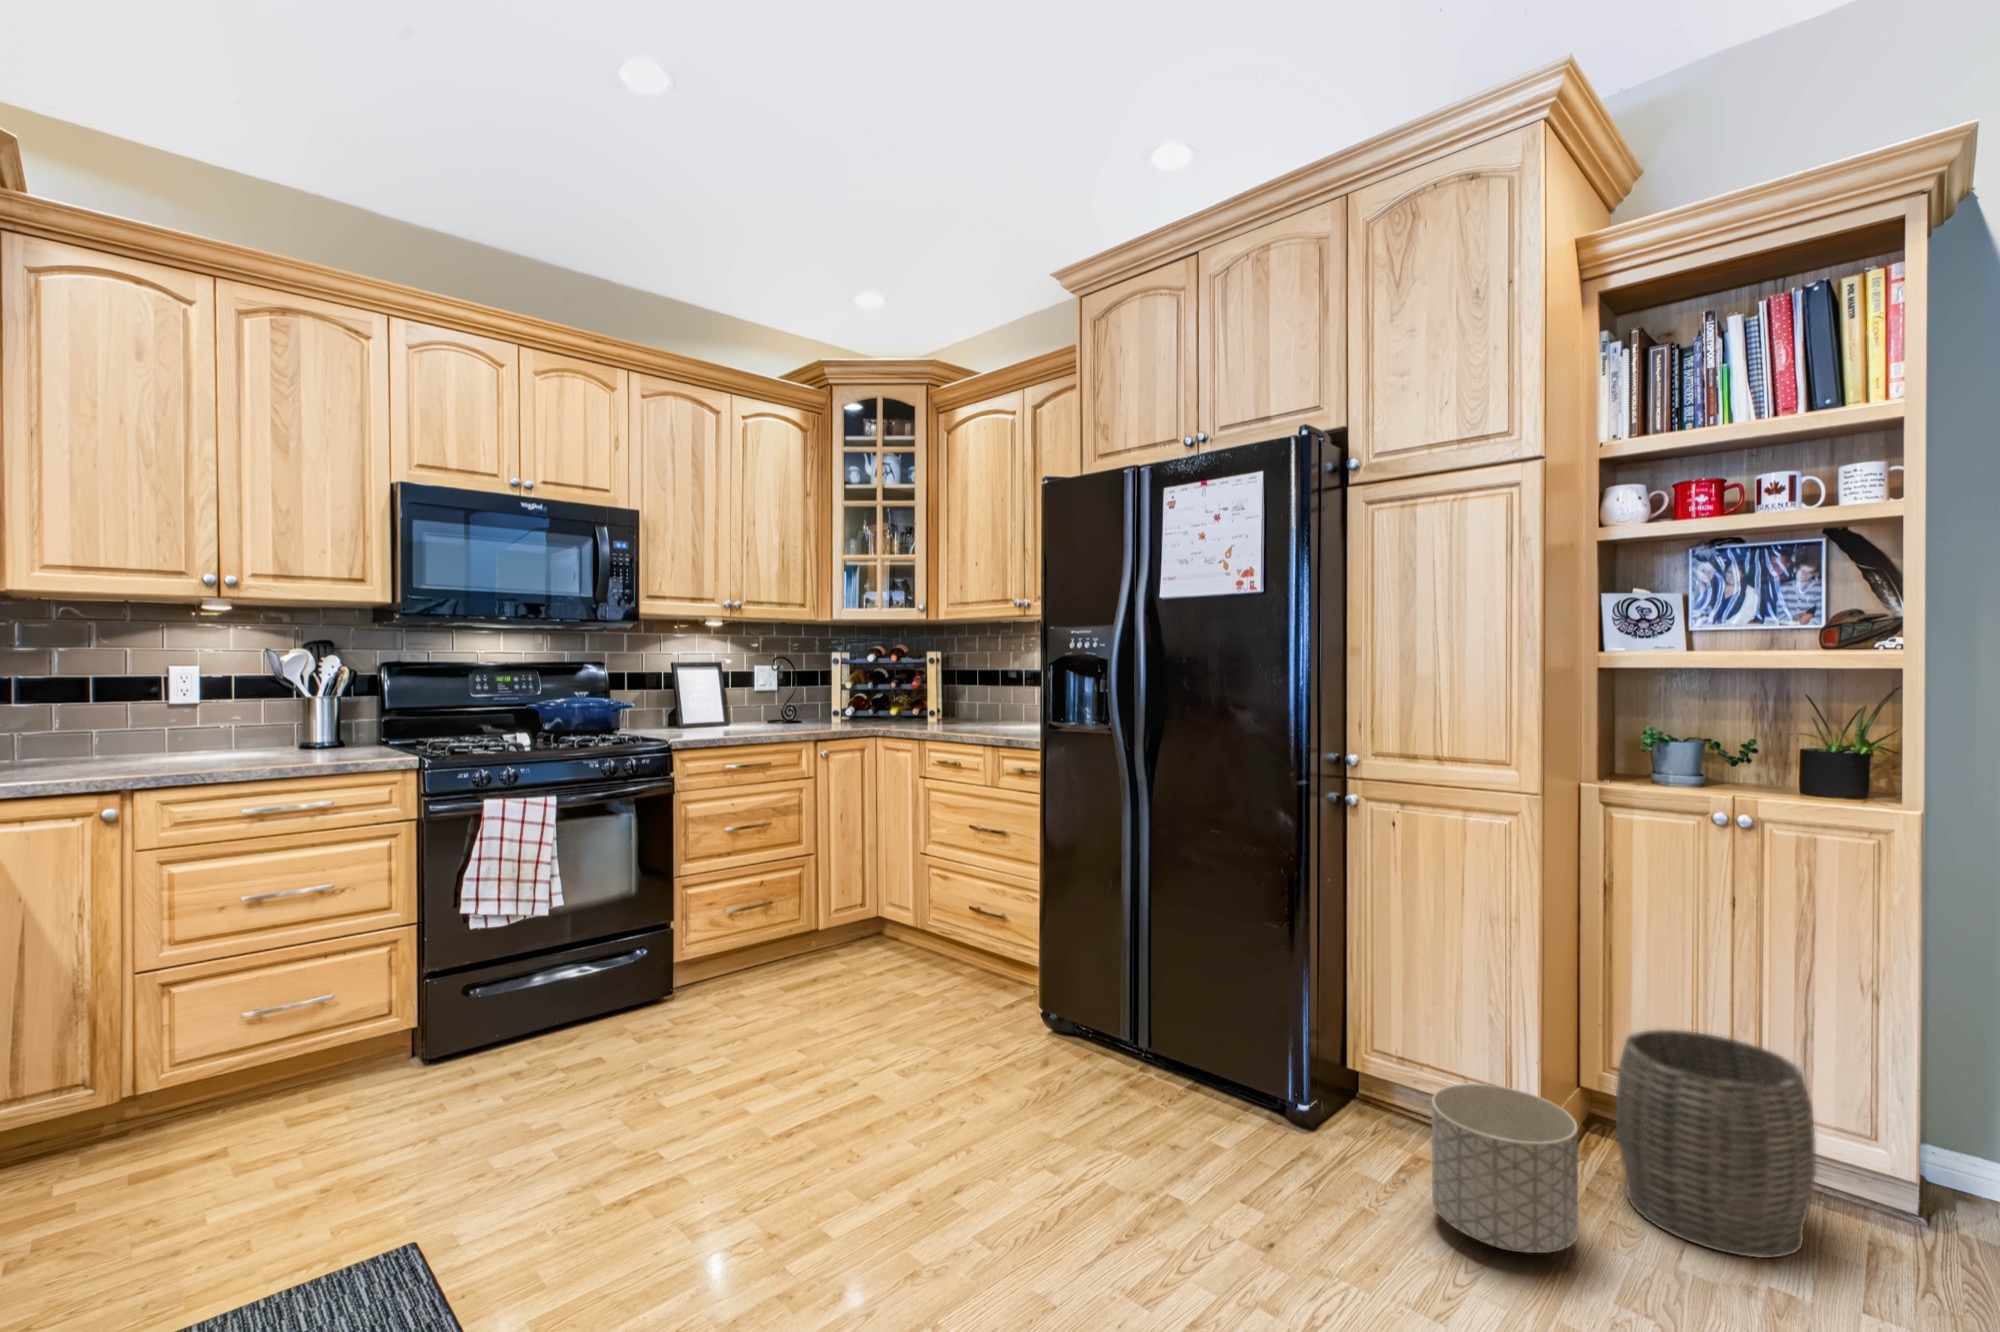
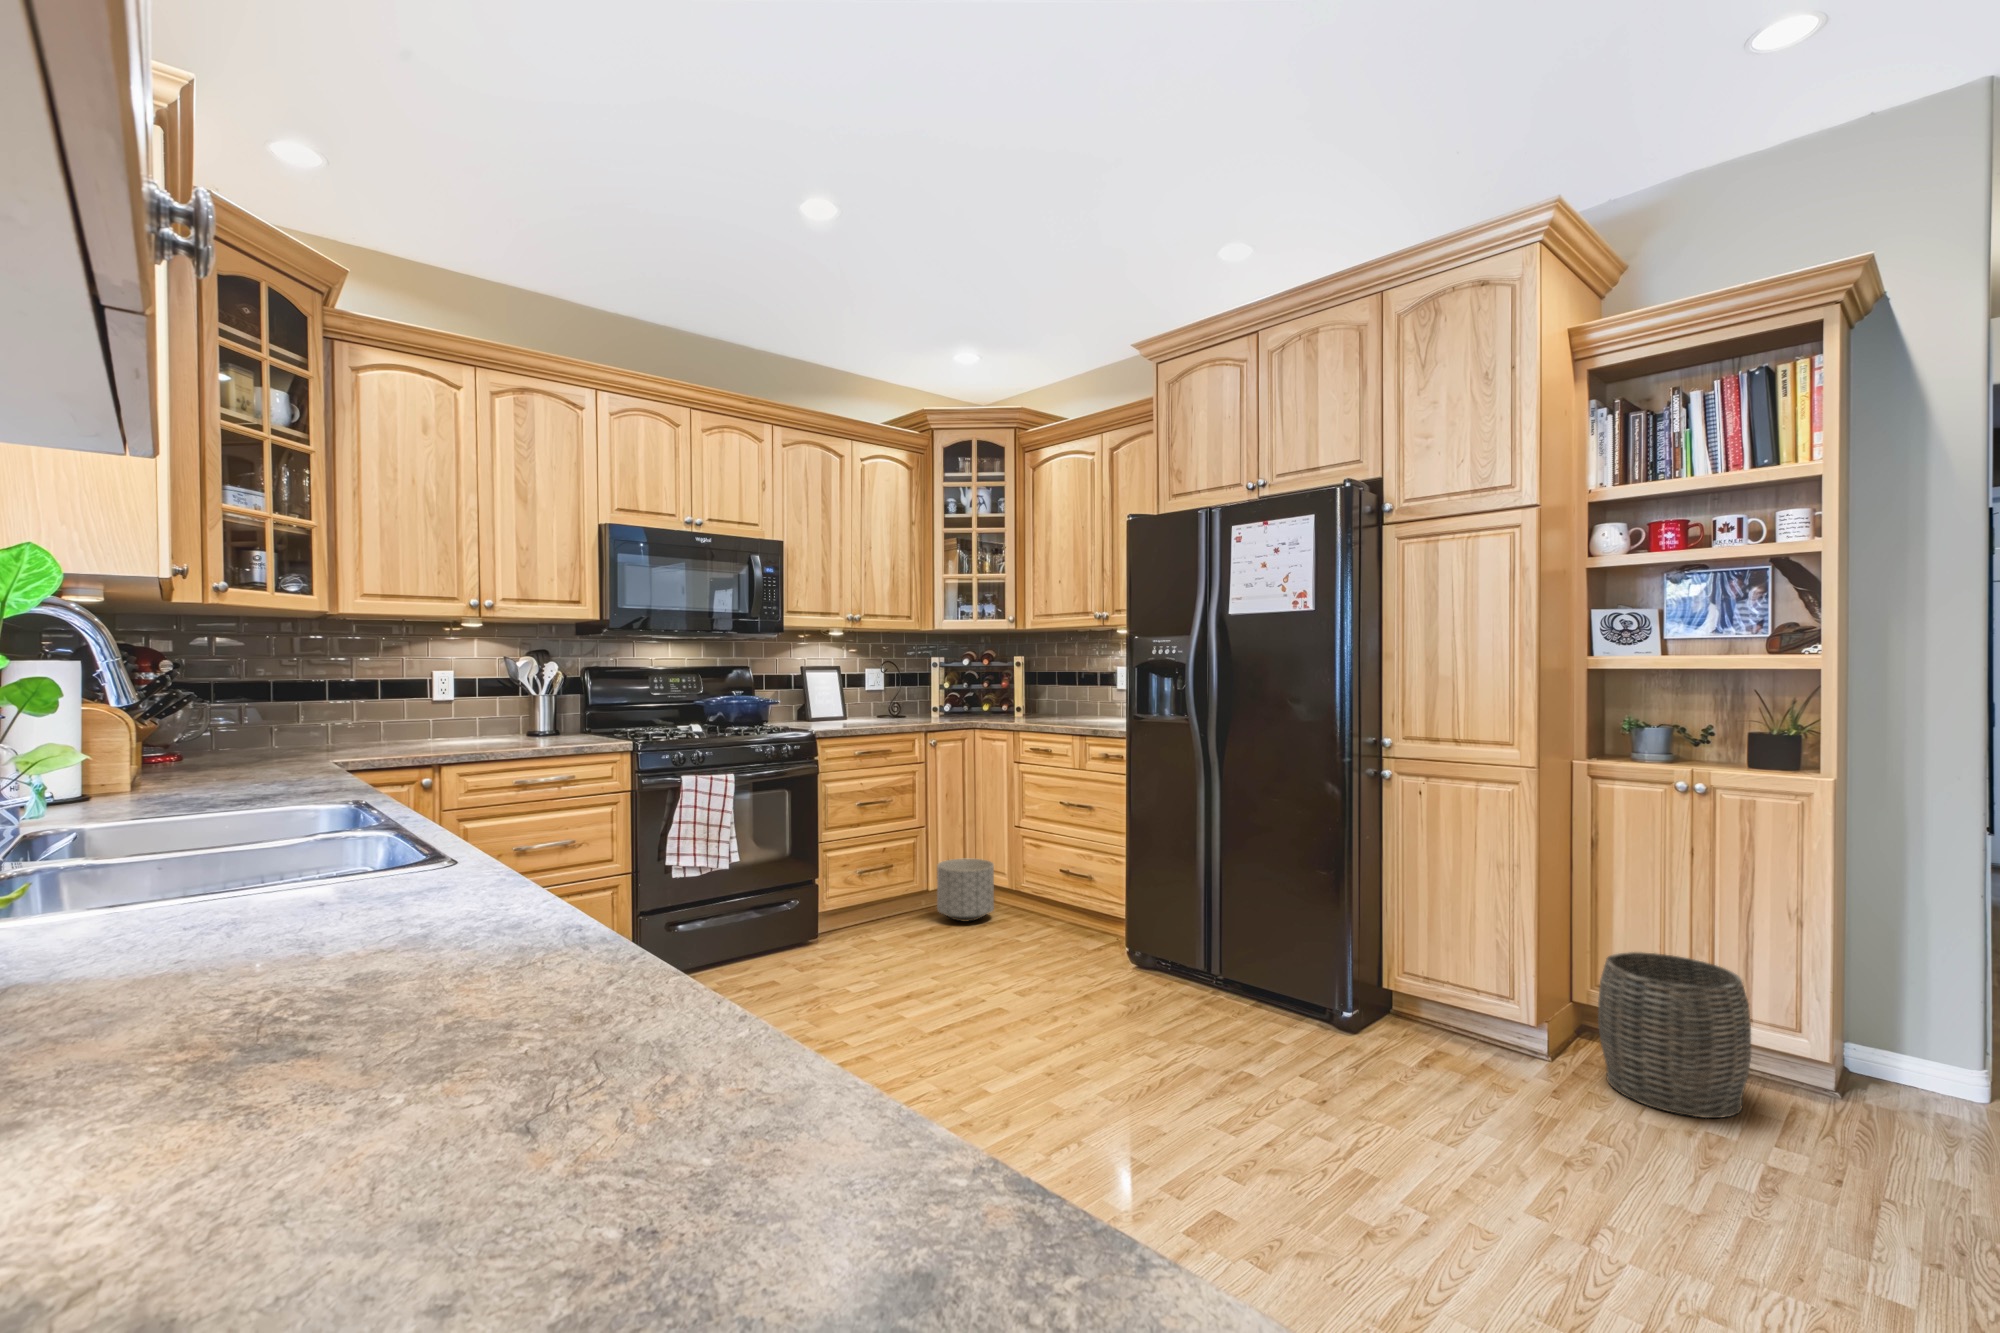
planter: present [1432,1084,1578,1253] -> present [937,859,994,921]

